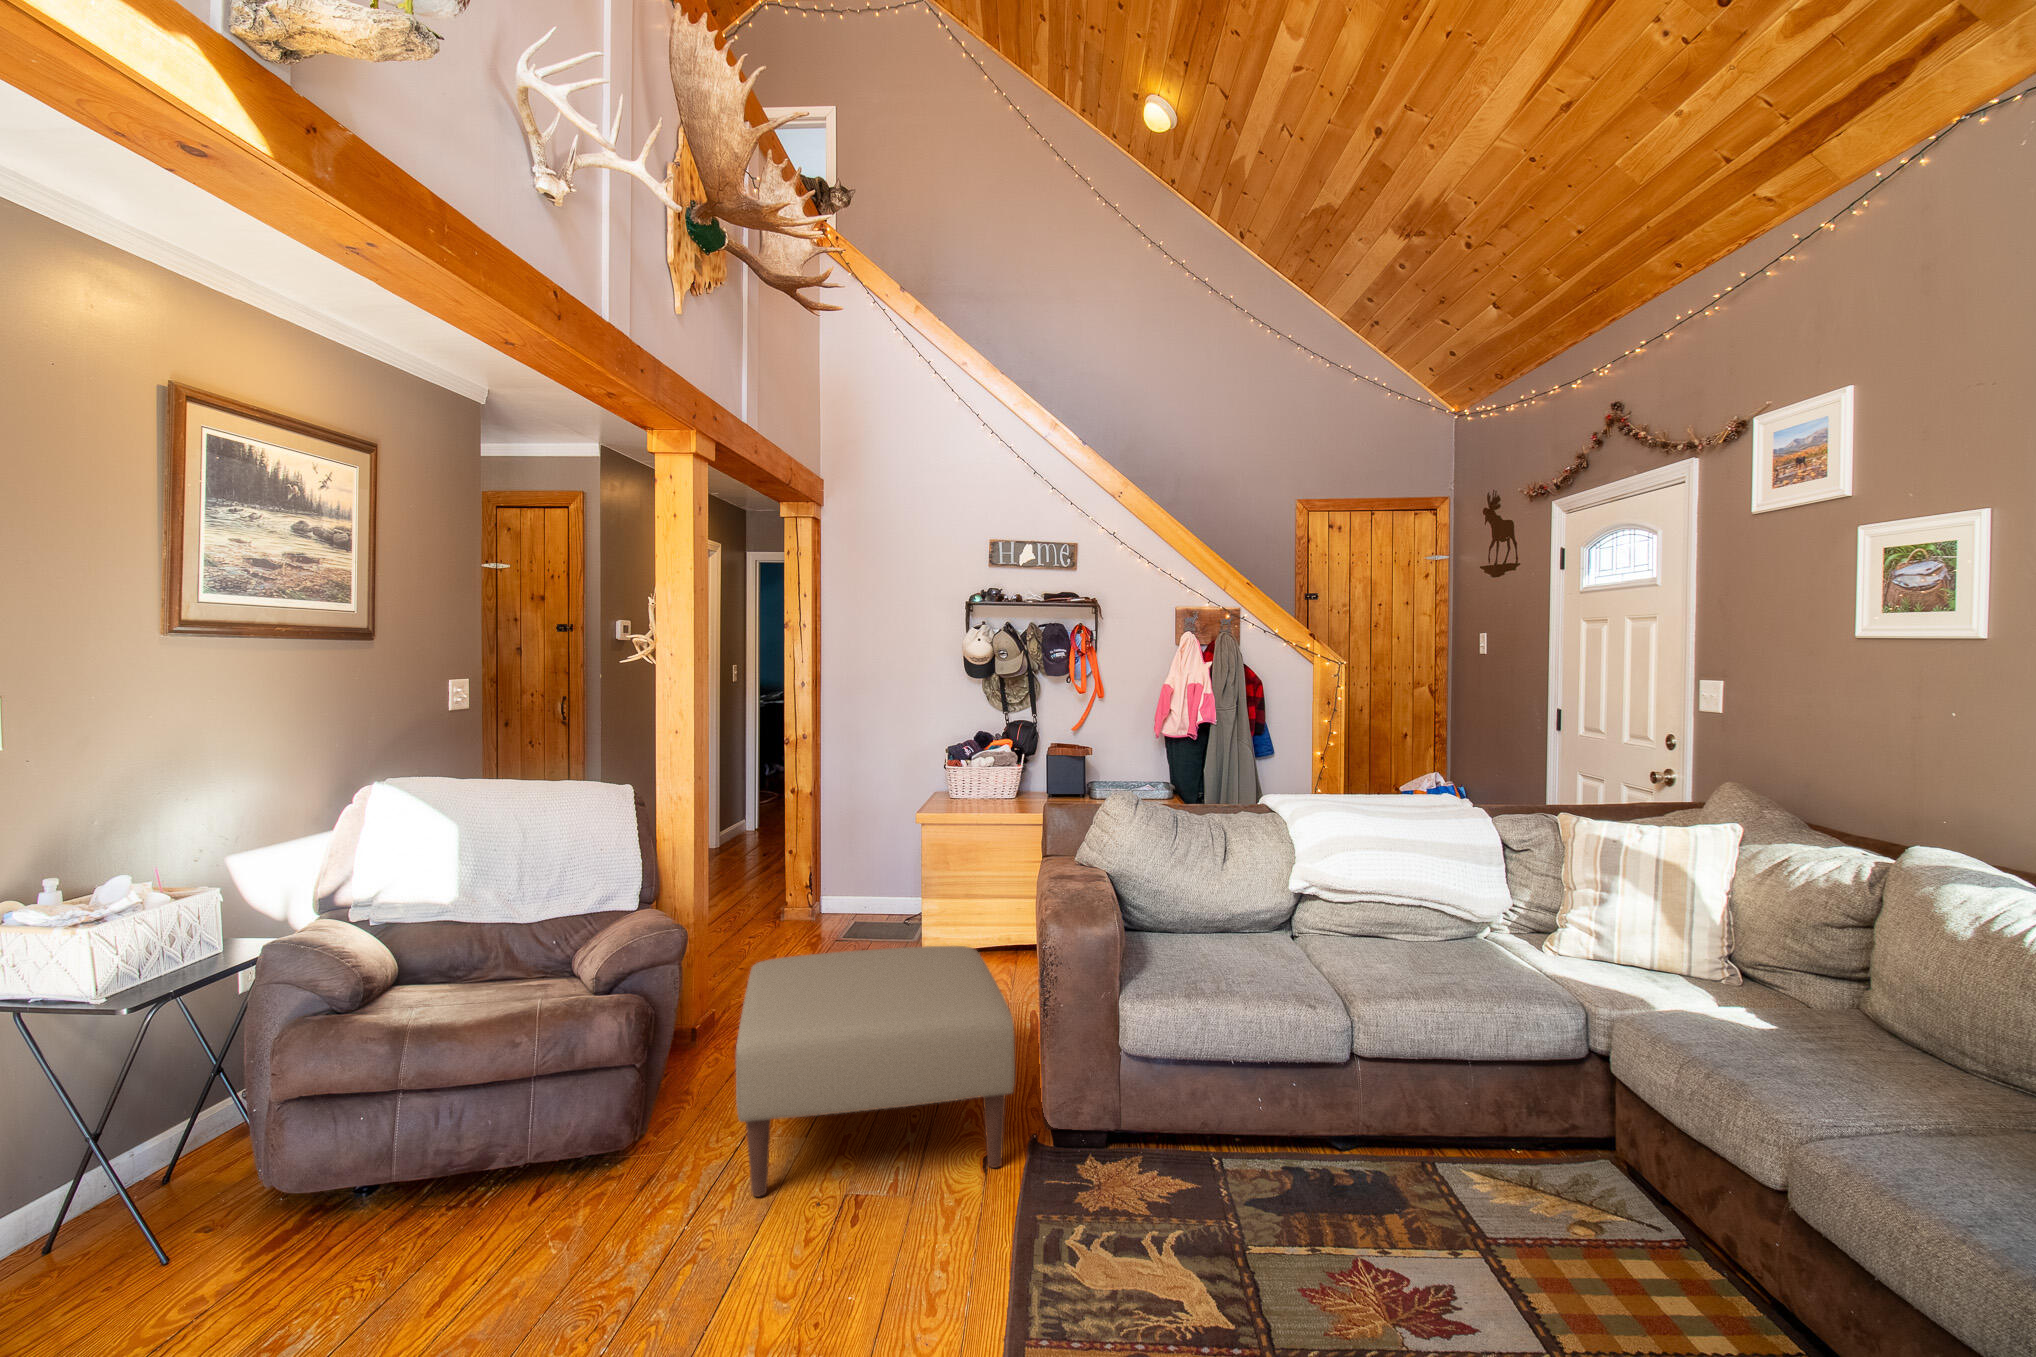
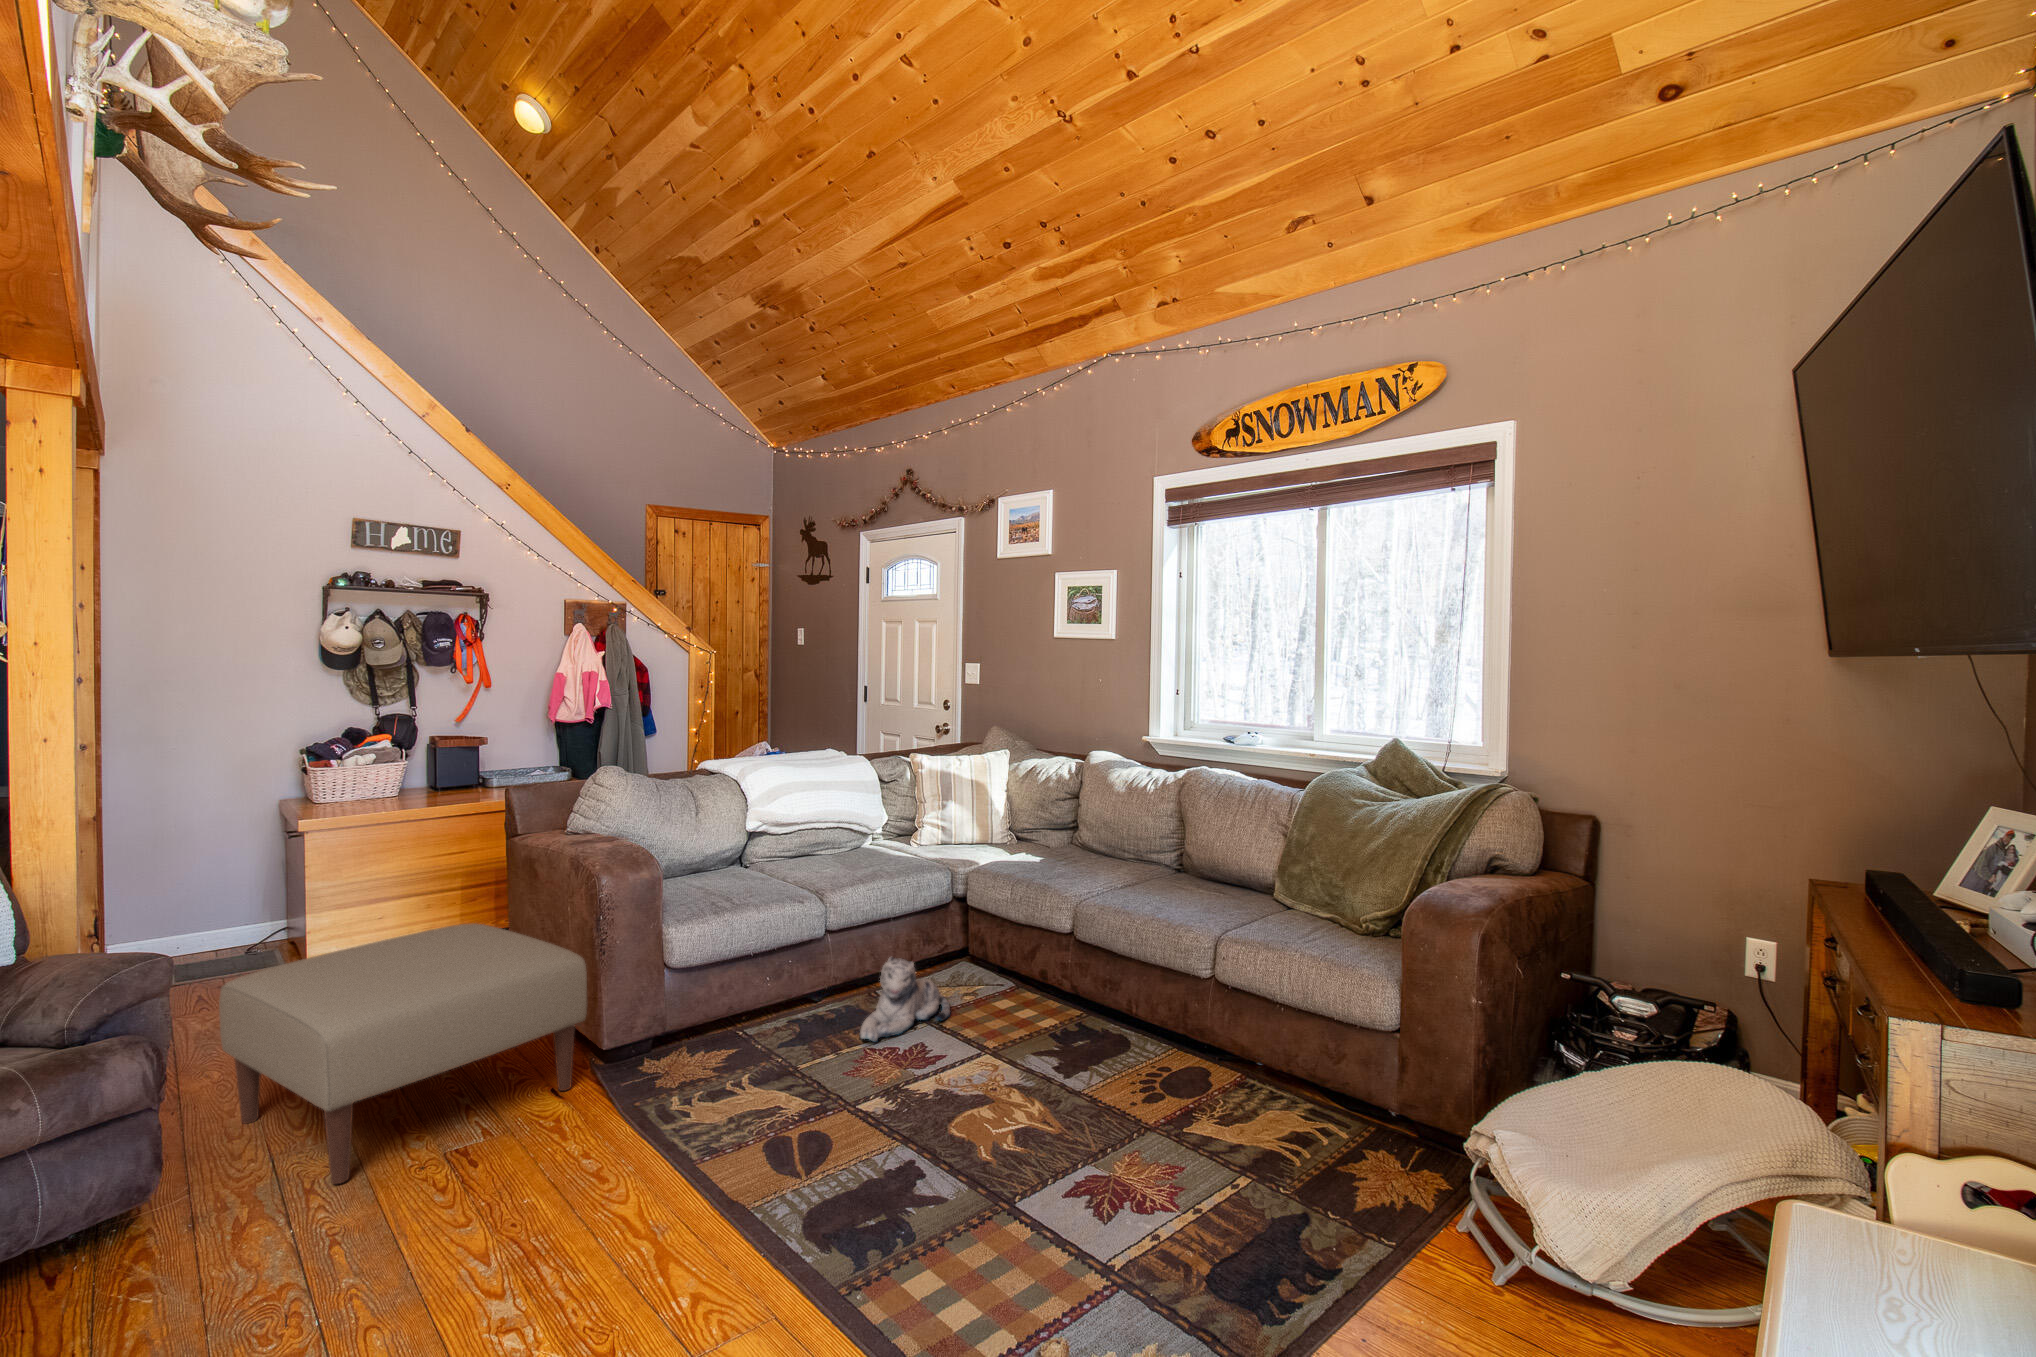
plush toy: none [1358,1126,1538,1257] -> present [860,957,951,1042]

